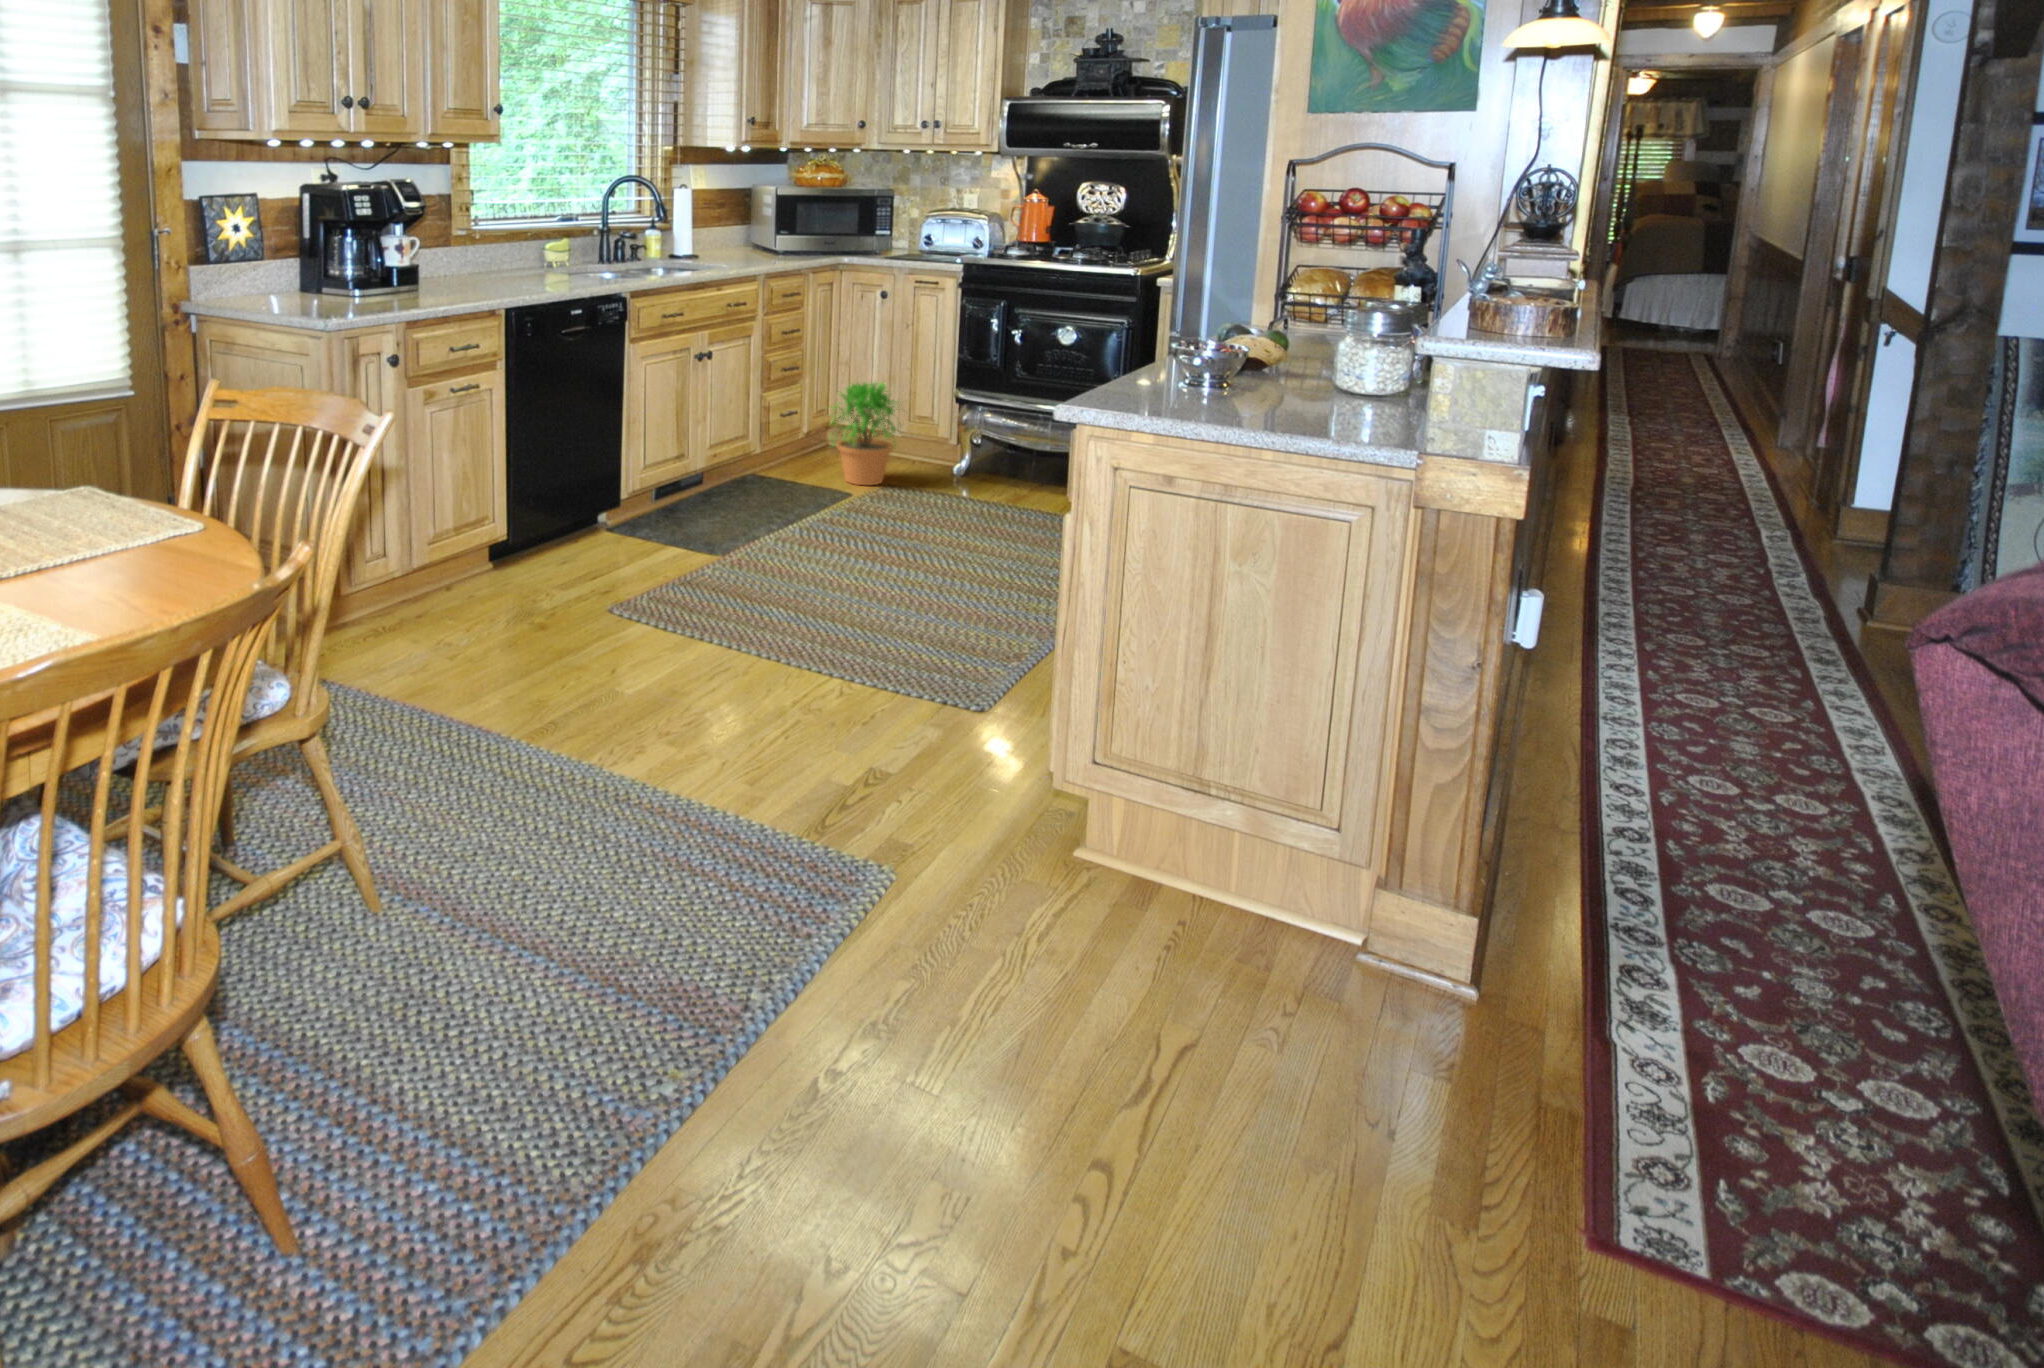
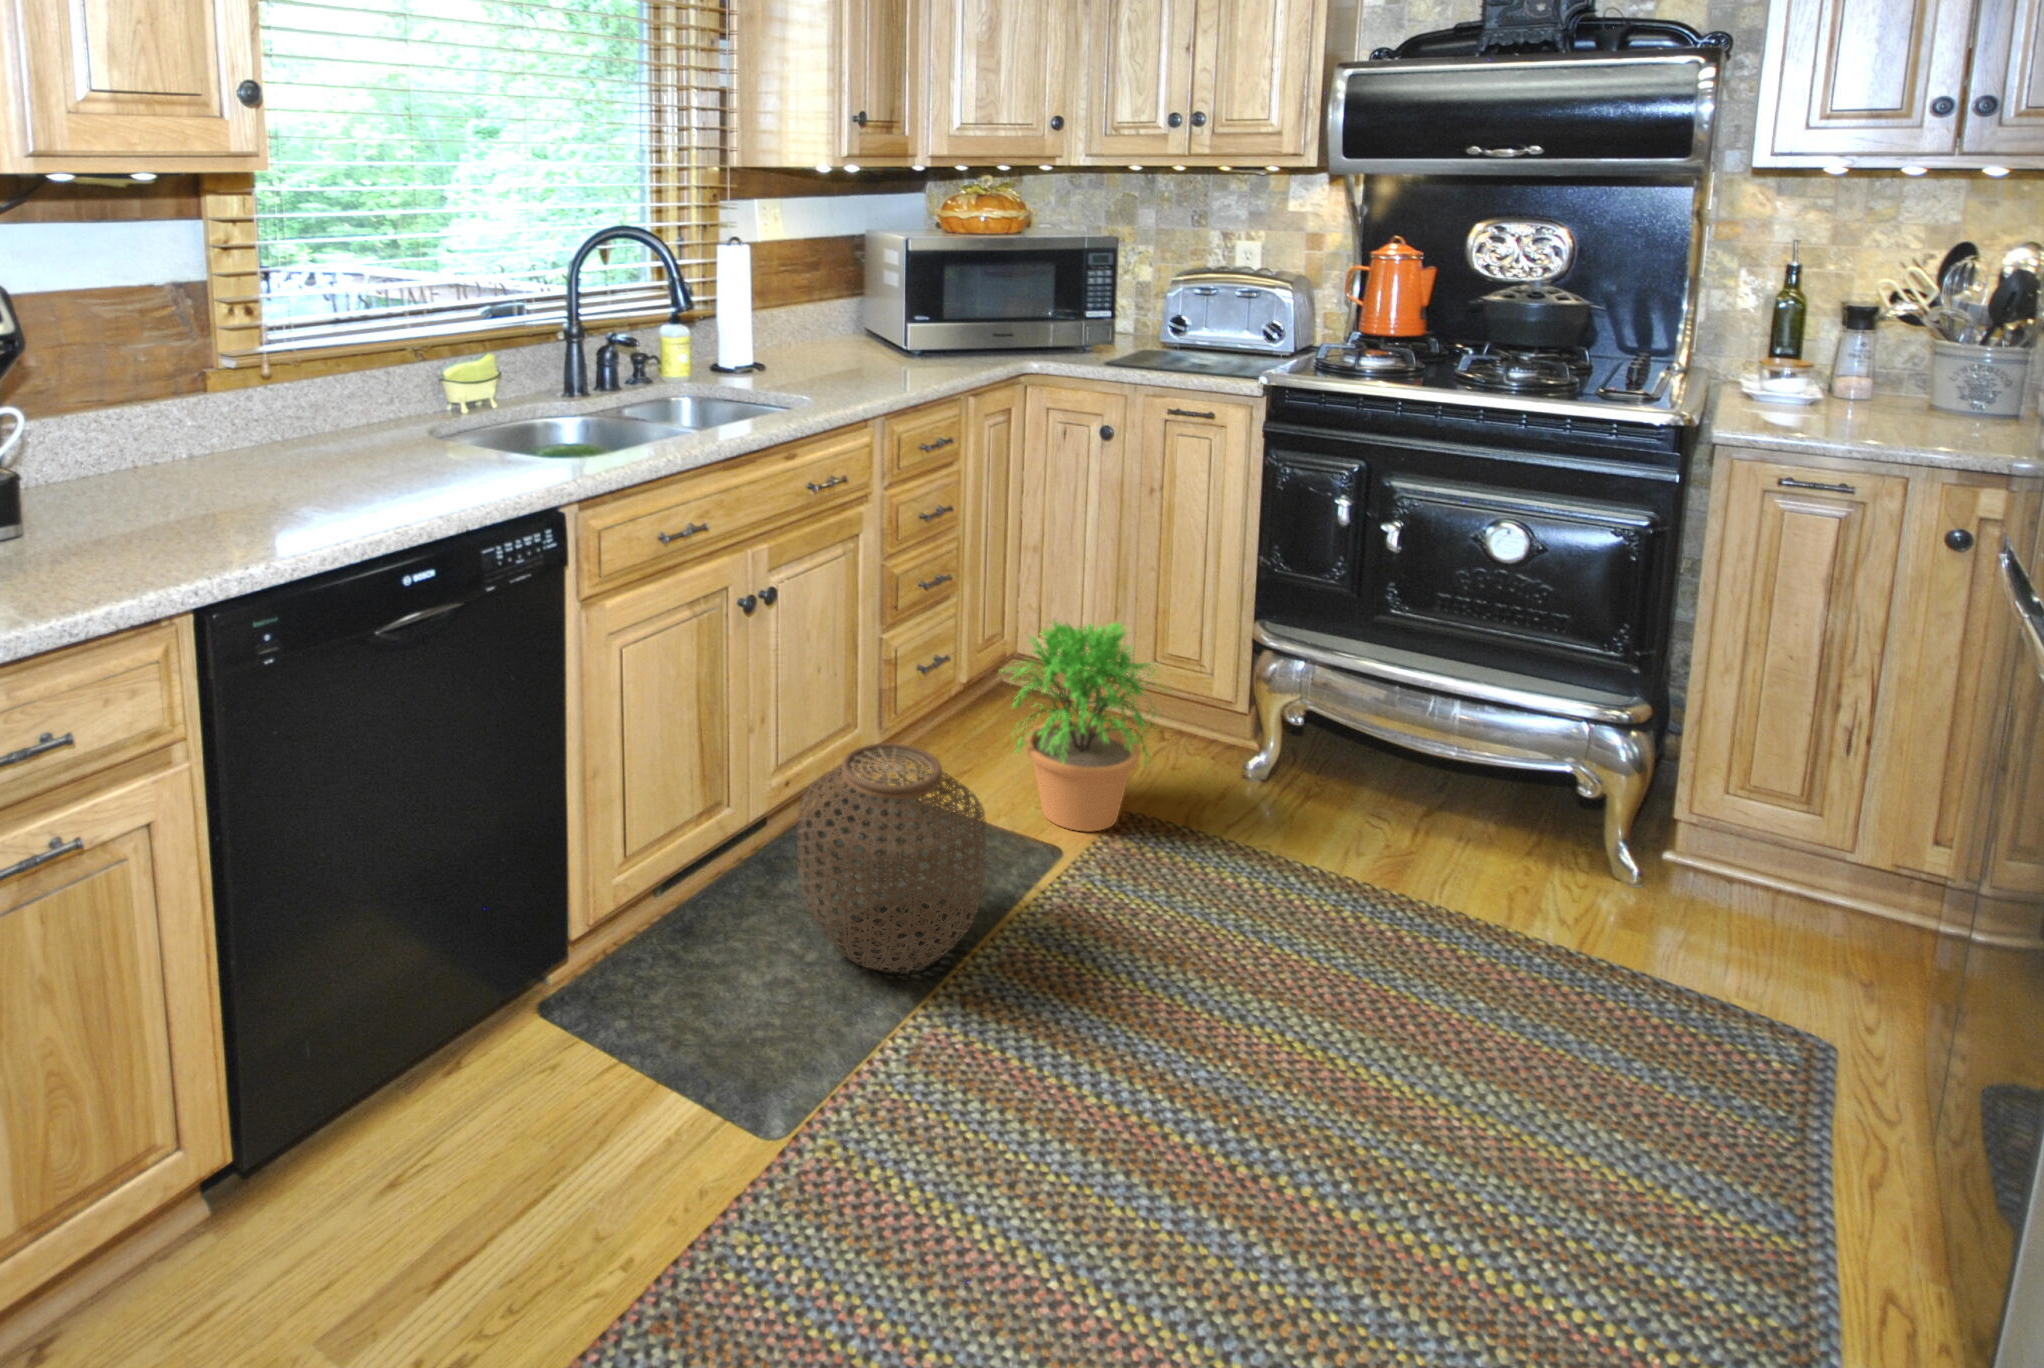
woven basket: none [726,420,813,518] -> present [798,743,986,972]

